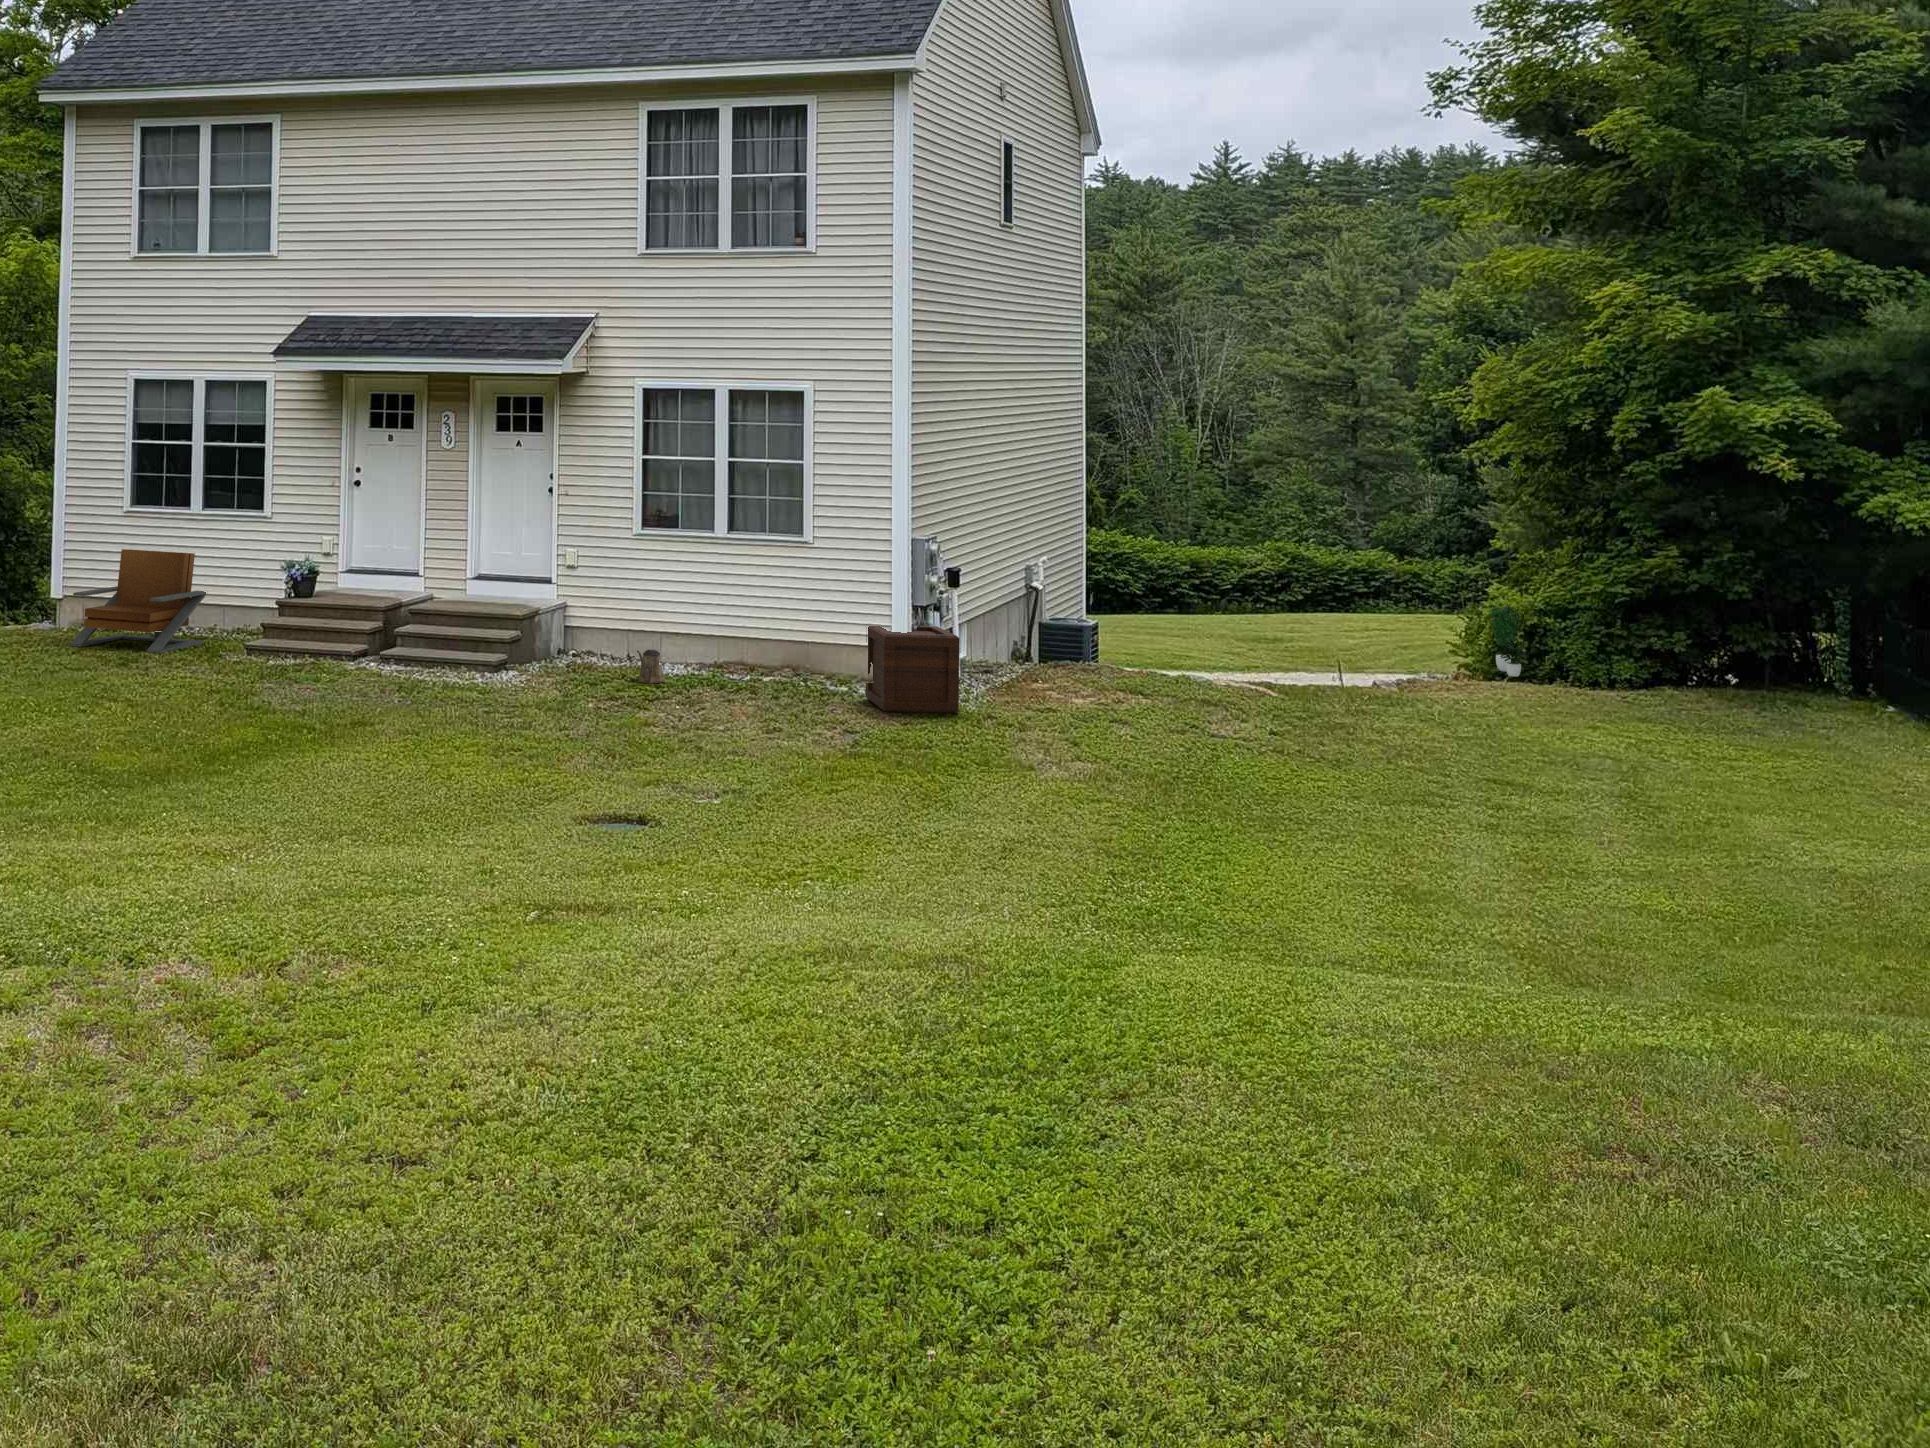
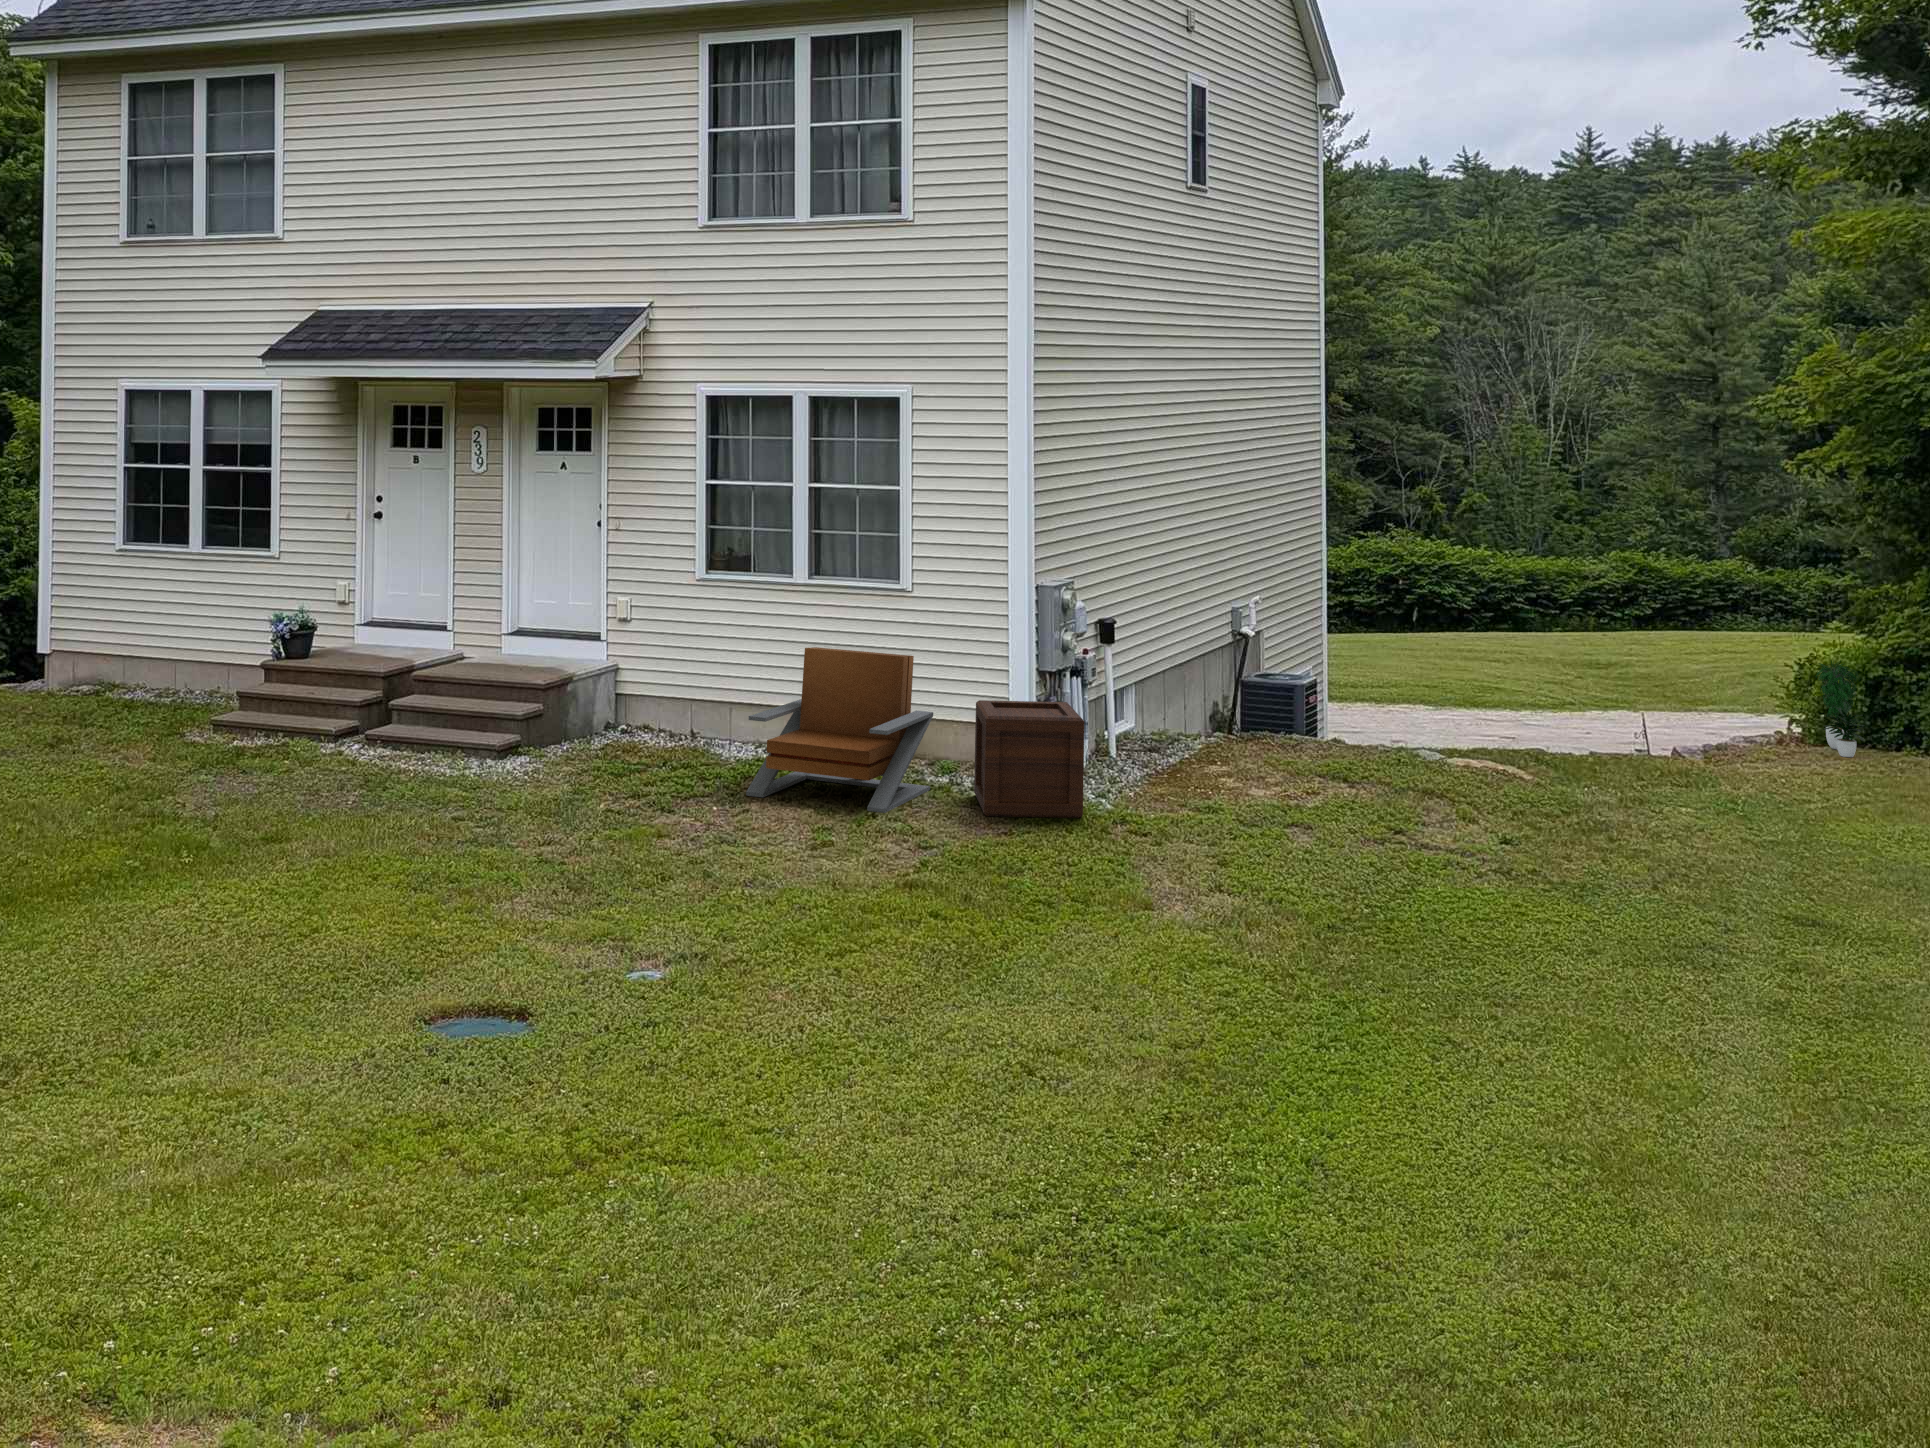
lounge chair: present [70,549,206,653] -> present [746,647,933,813]
watering can: present [637,650,665,683] -> none [691,727,733,770]

